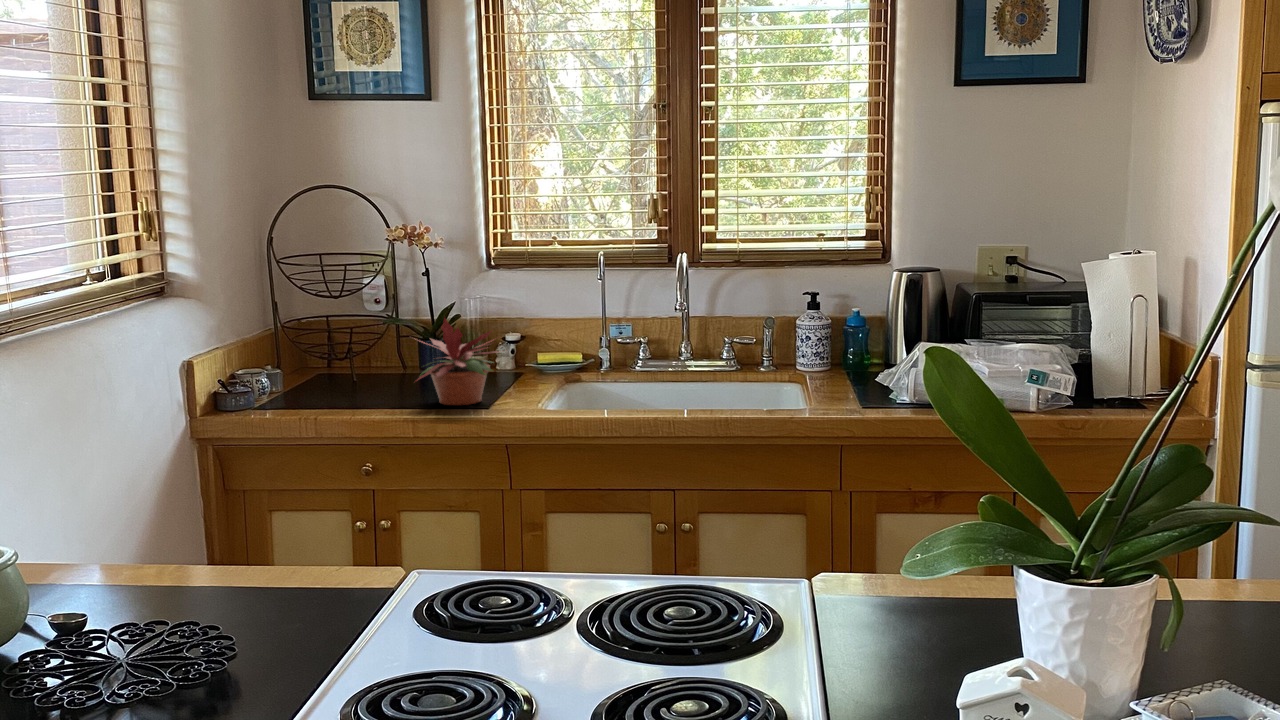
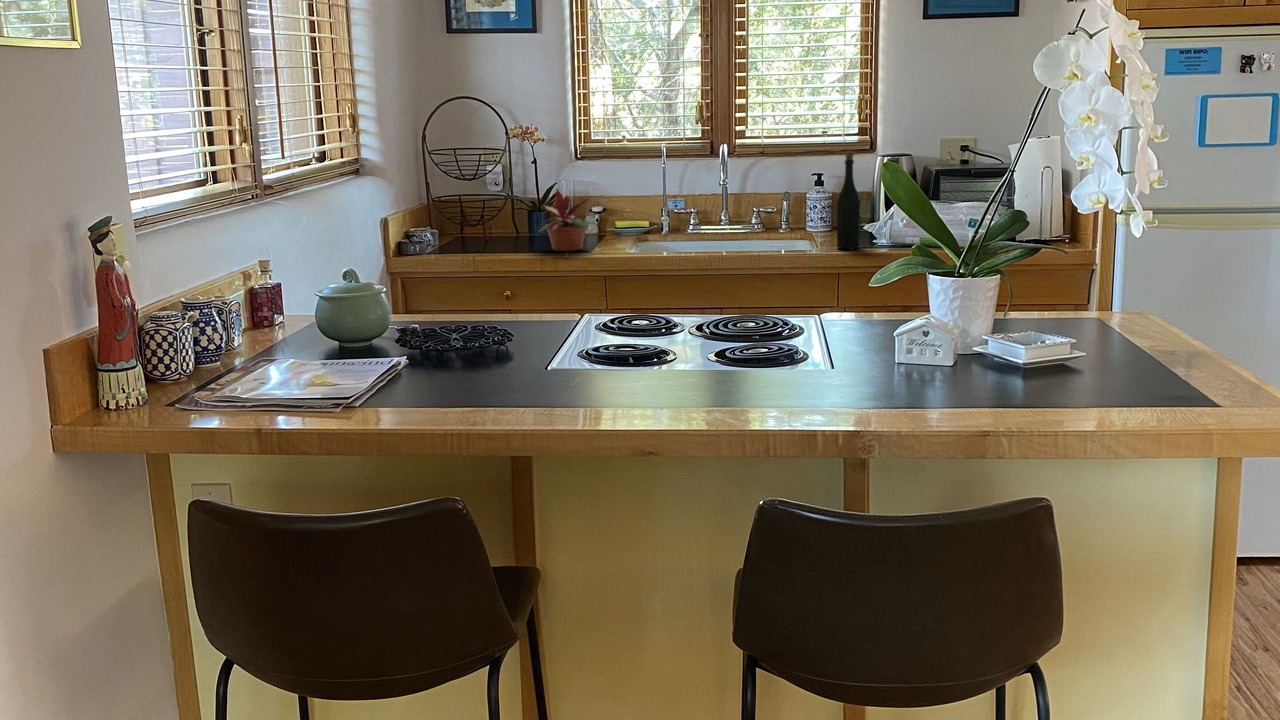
bottle: none [840,272,873,410] -> present [837,152,860,249]

